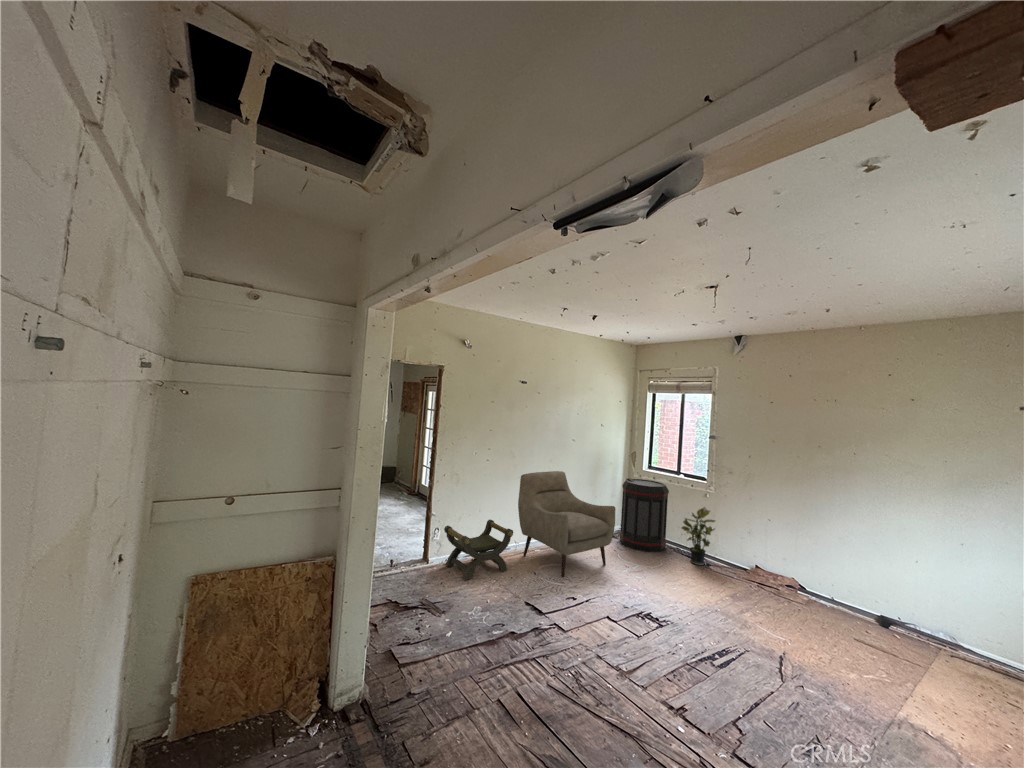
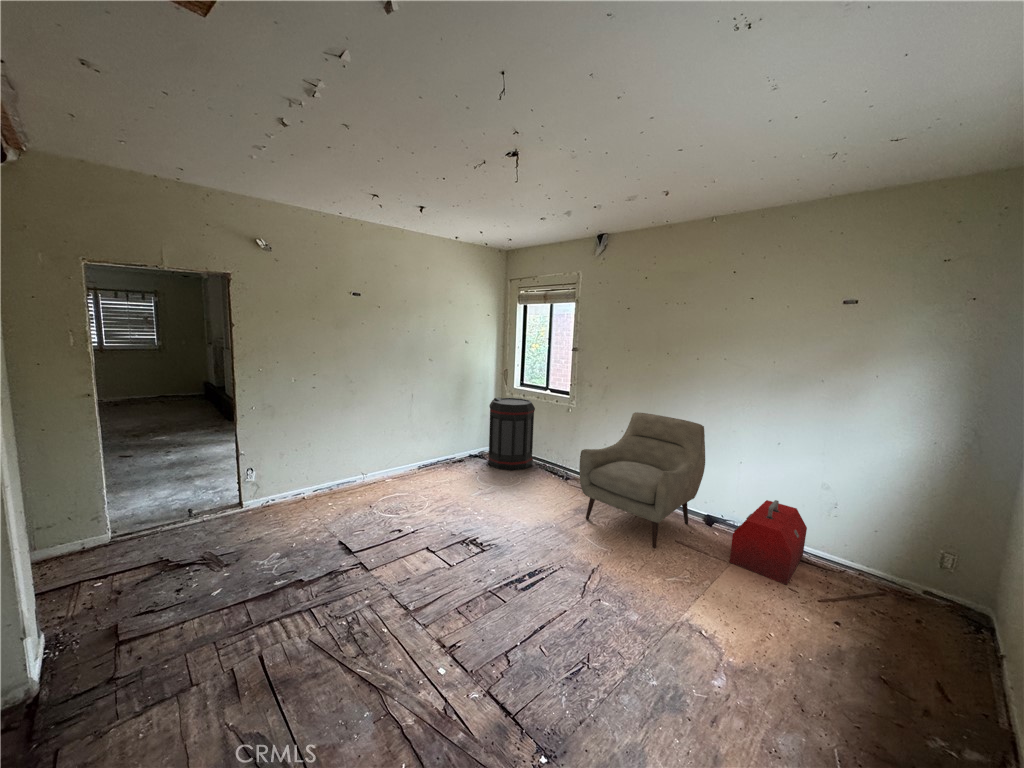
chair: present [518,471,616,577] -> present [579,412,705,548]
potted plant: present [682,507,715,565] -> none [542,422,575,480]
stool: present [444,519,513,580] -> none [258,453,344,523]
toolbox: none [926,605,1011,700] -> present [730,500,807,585]

